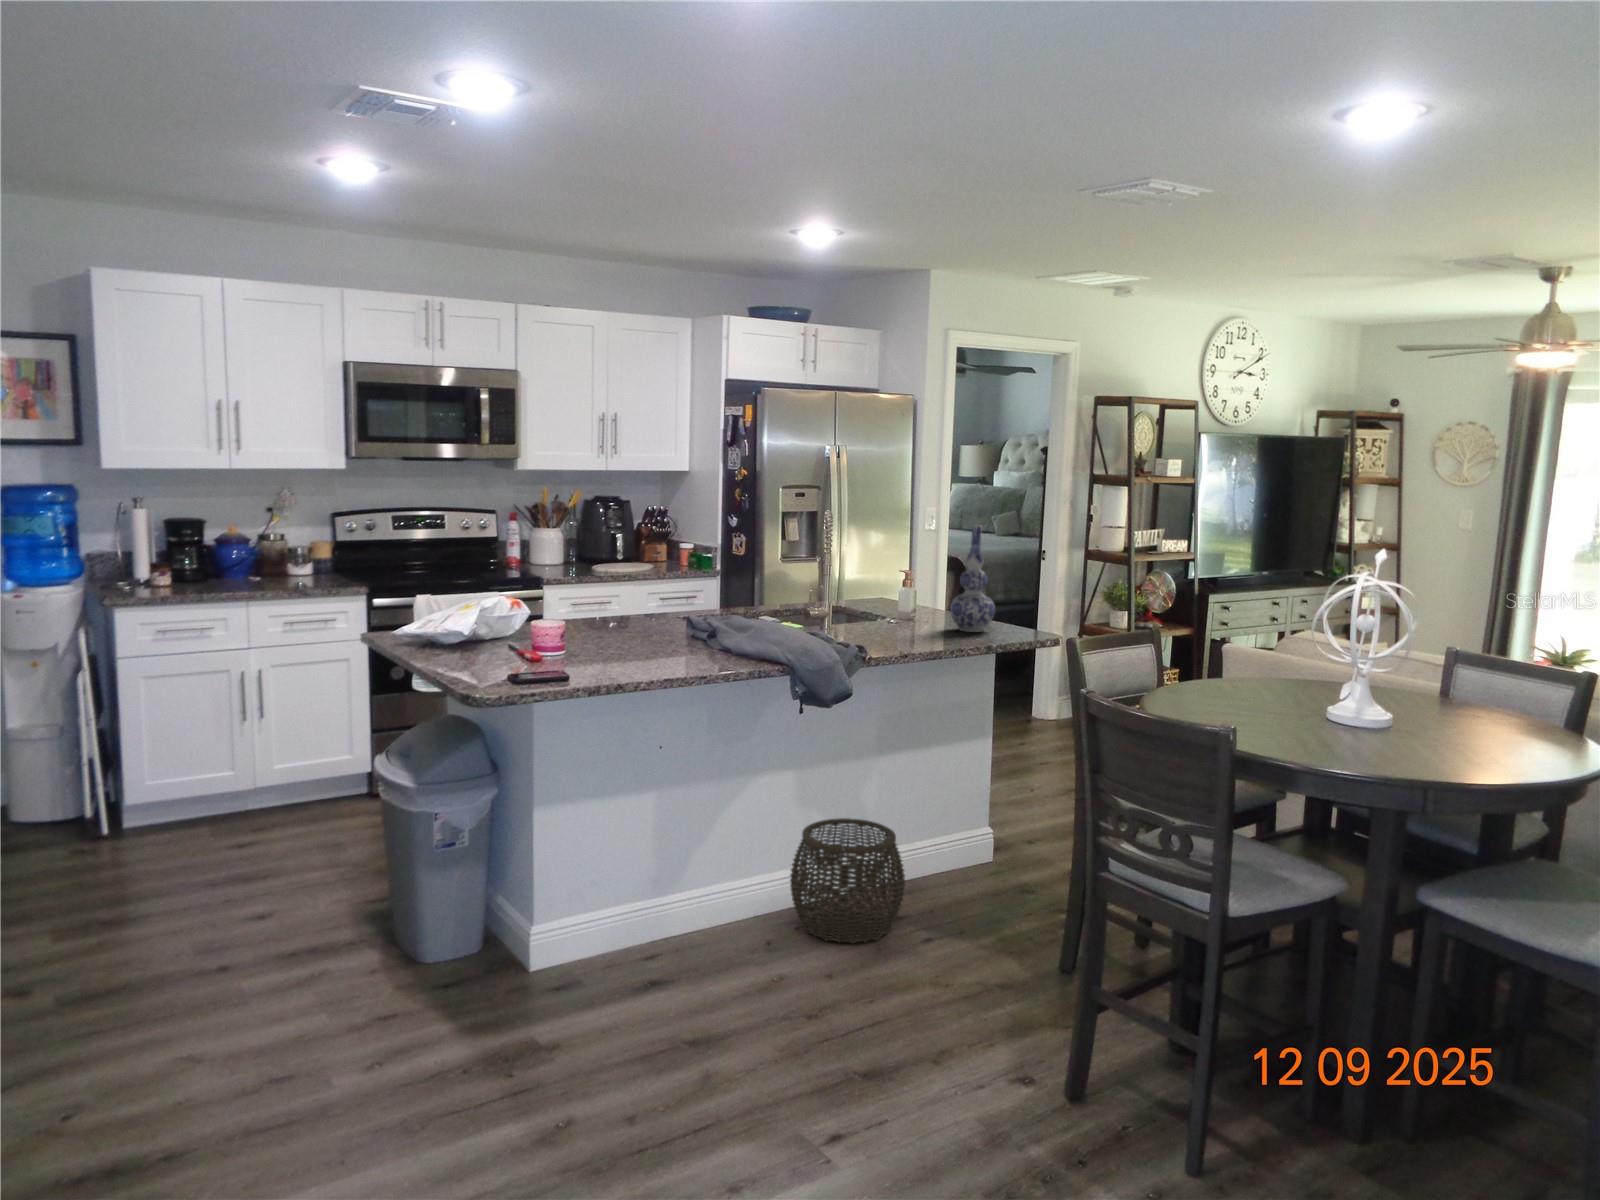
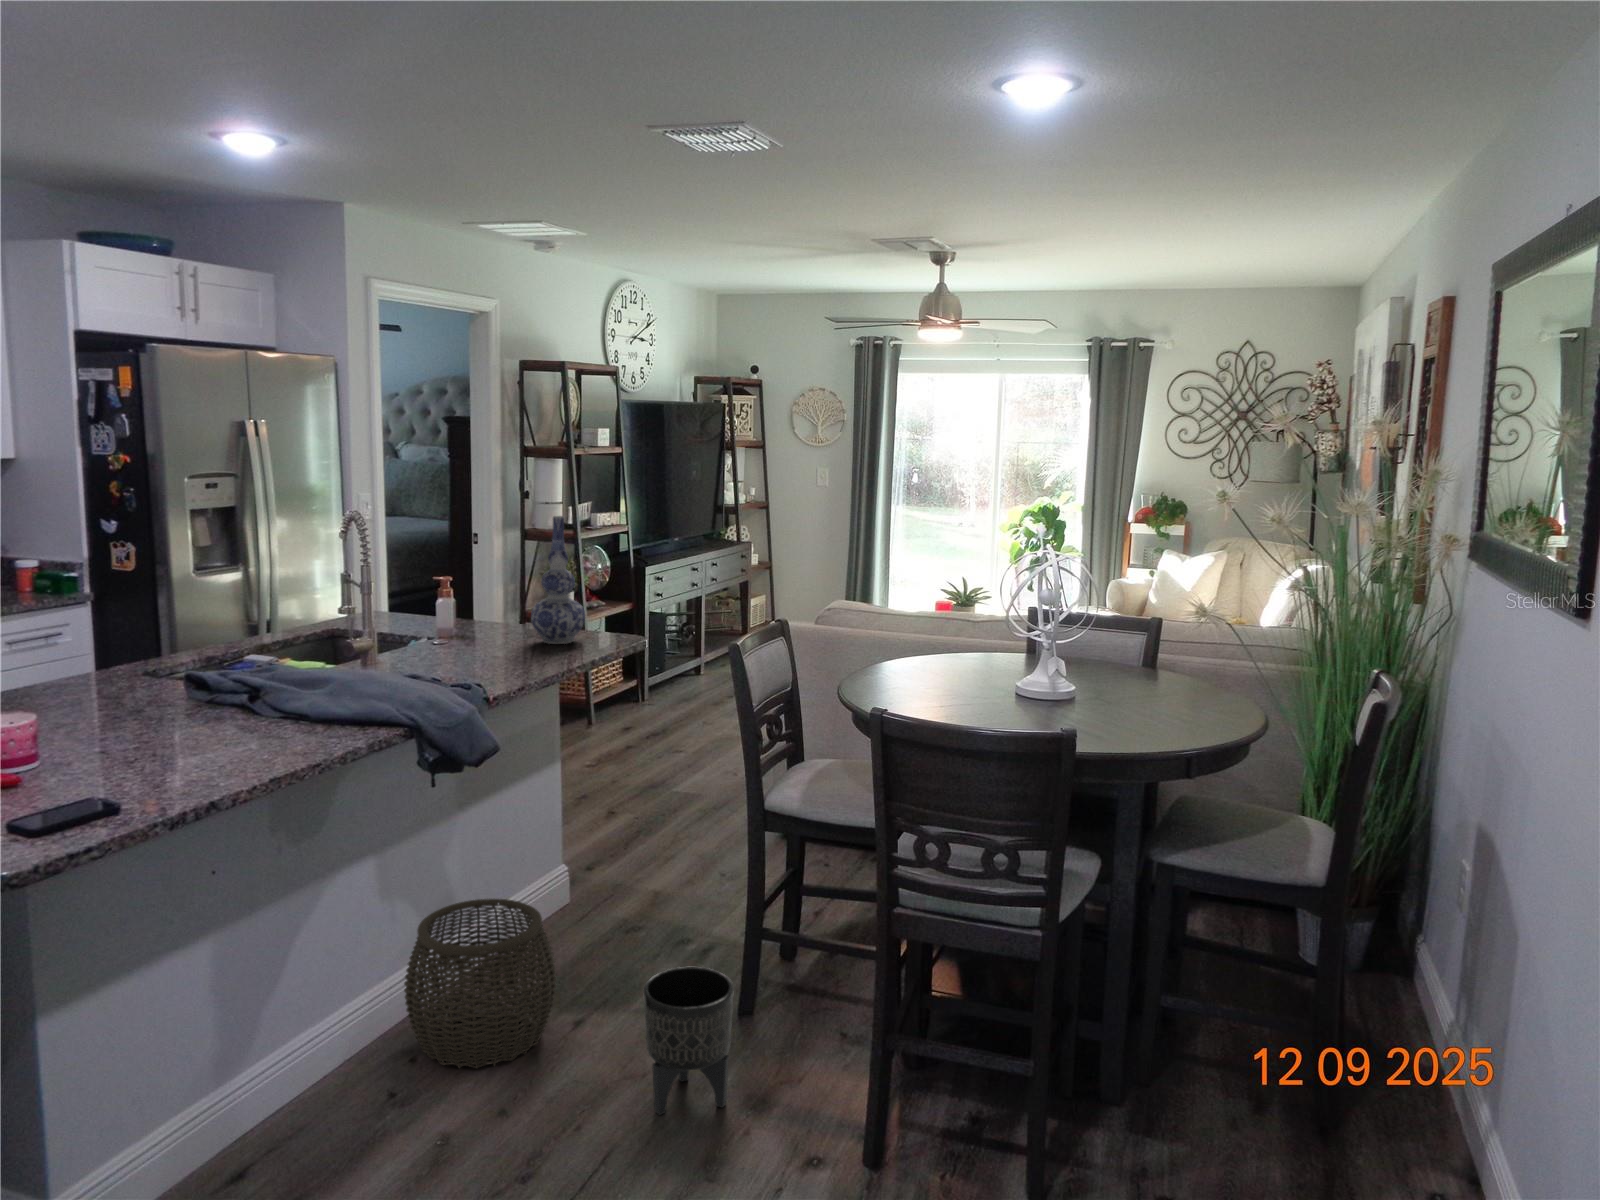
planter: none [924,897,999,1019] -> present [643,967,734,1115]

